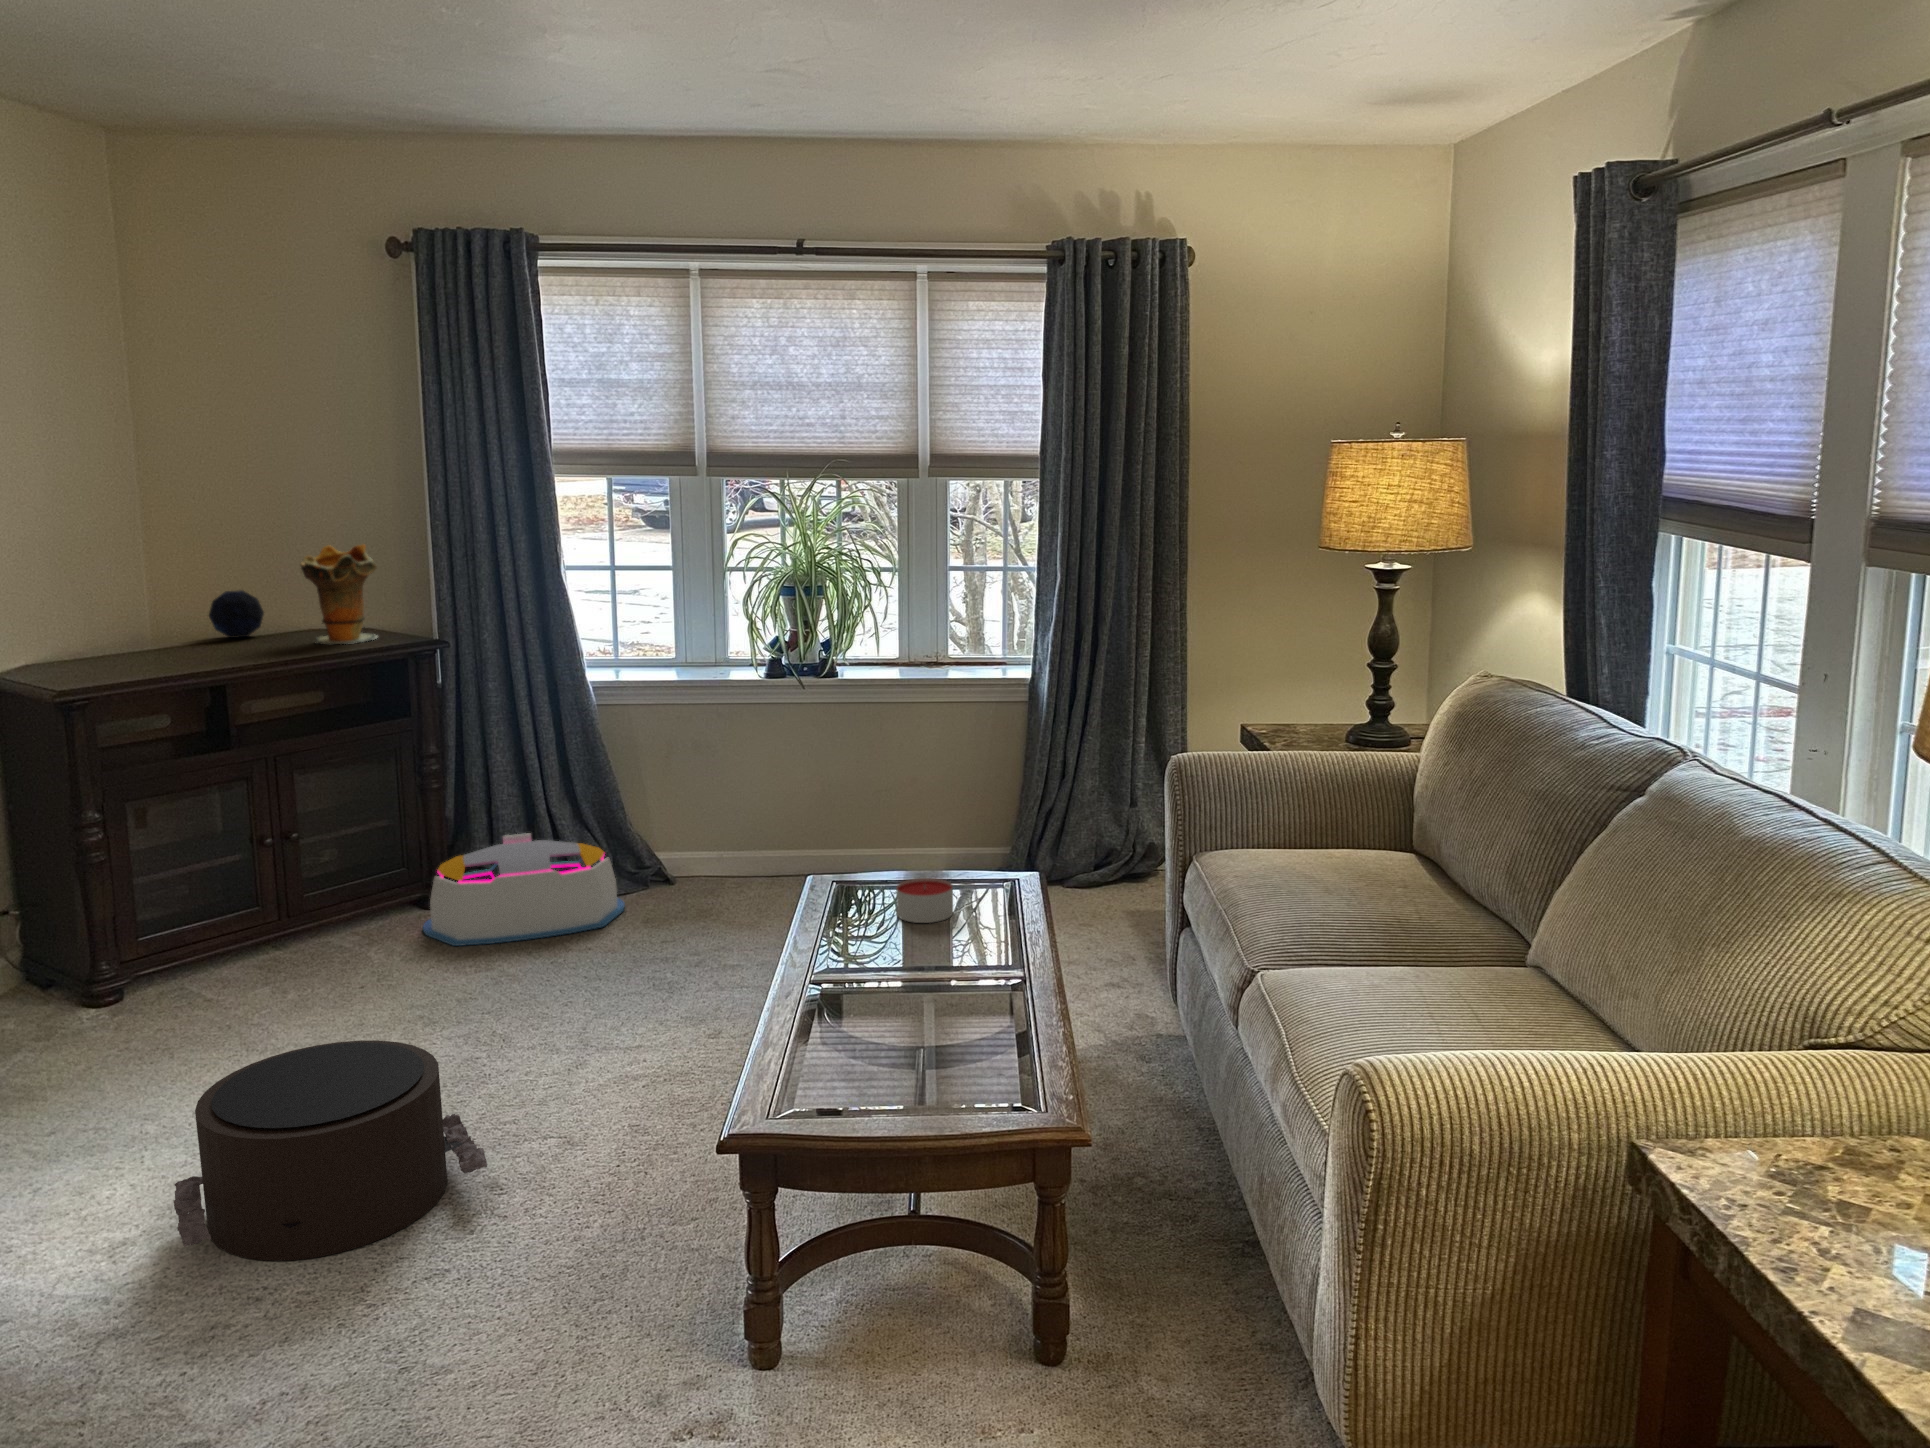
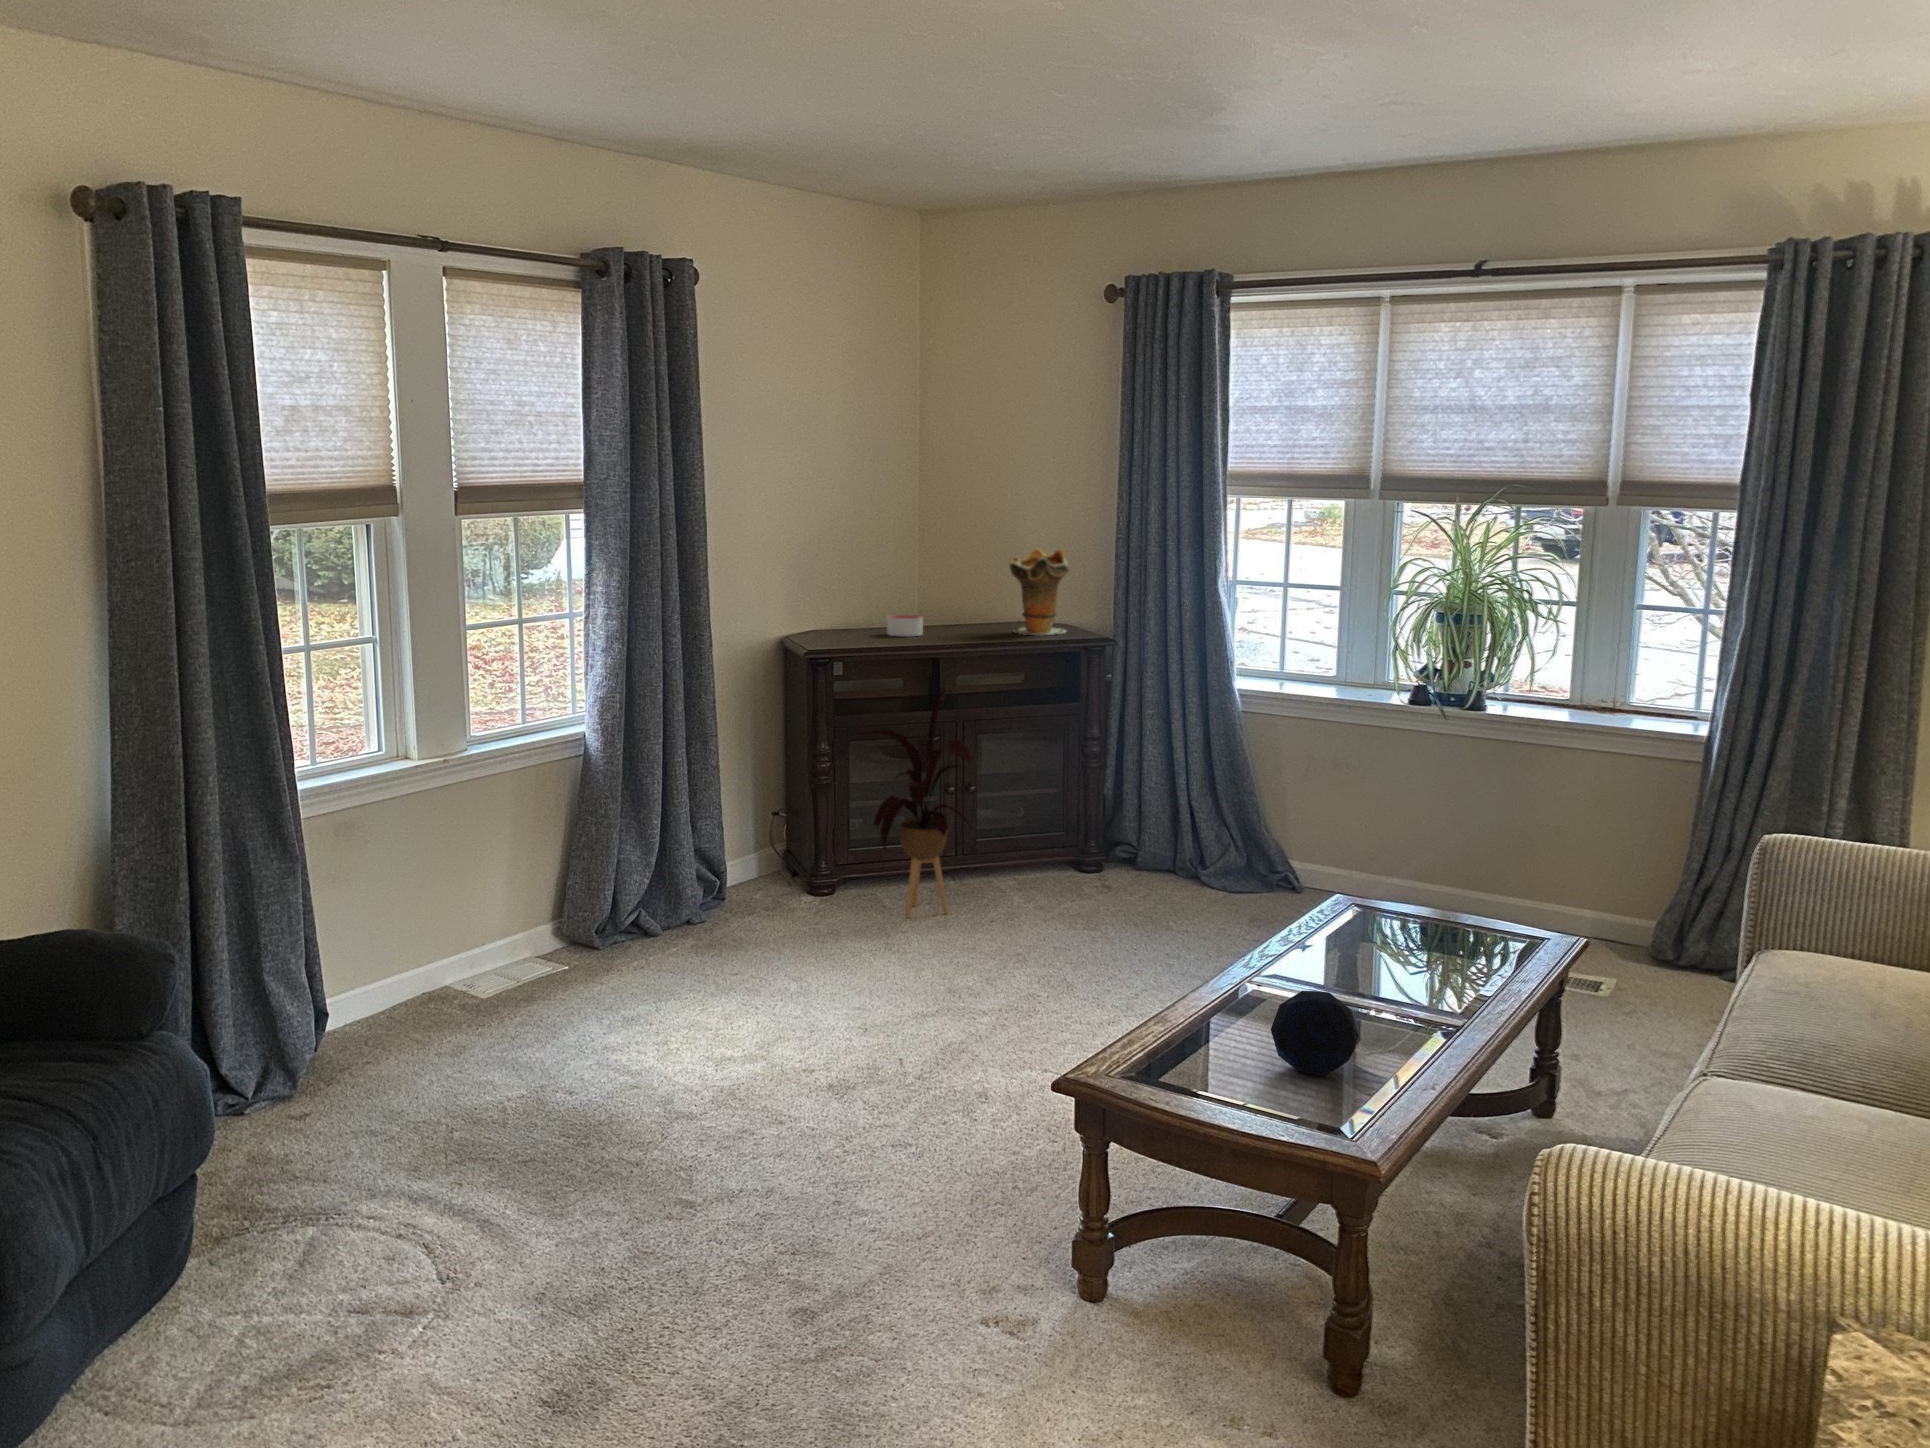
decorative orb: present [209,590,264,638] -> present [1271,991,1359,1075]
house plant: none [148,718,326,996] -> present [857,691,971,917]
storage bin: present [423,833,625,946] -> none [1061,826,1241,927]
candle: present [896,878,953,923] -> present [887,614,923,637]
pouf: present [174,1040,487,1261] -> none [751,952,980,1113]

